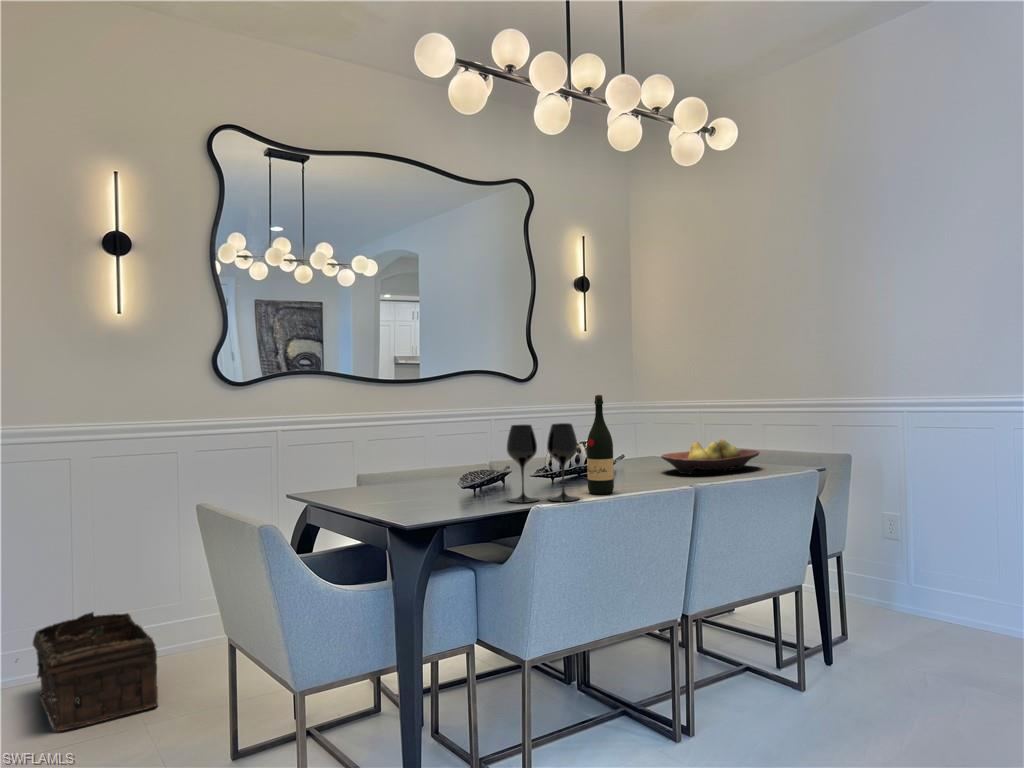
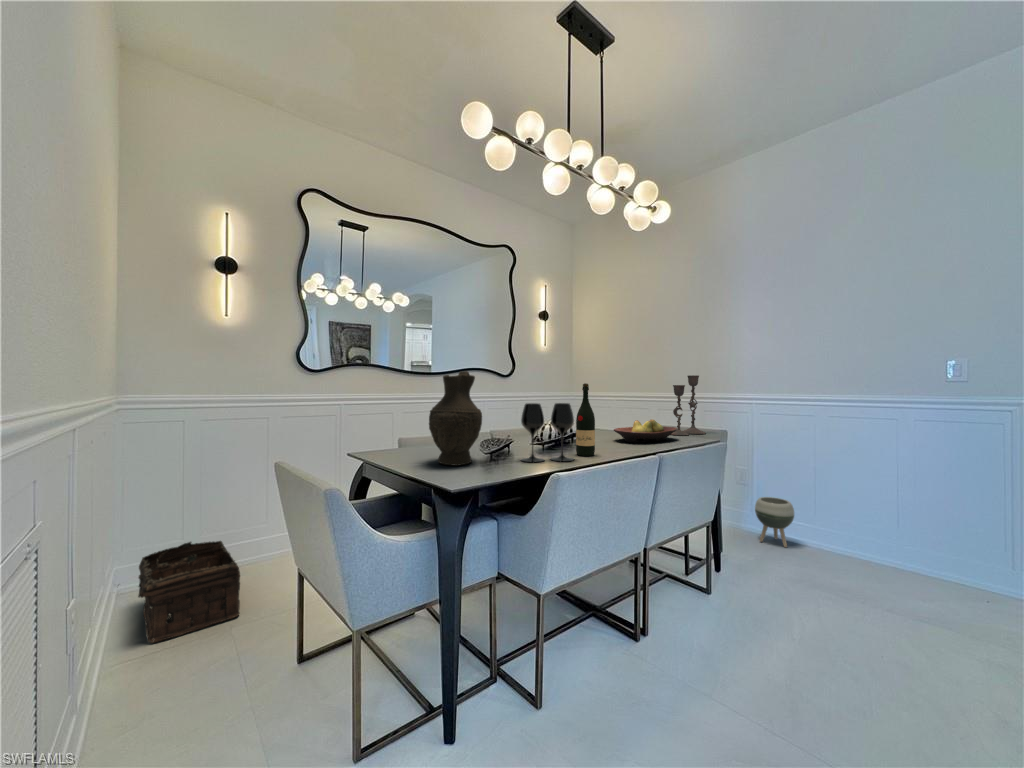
candlestick: none [758,370,819,462] -> present [671,375,705,435]
decorative vase: none [385,383,455,508] -> present [429,371,482,465]
planter: none [913,557,973,634] -> present [755,497,794,547]

